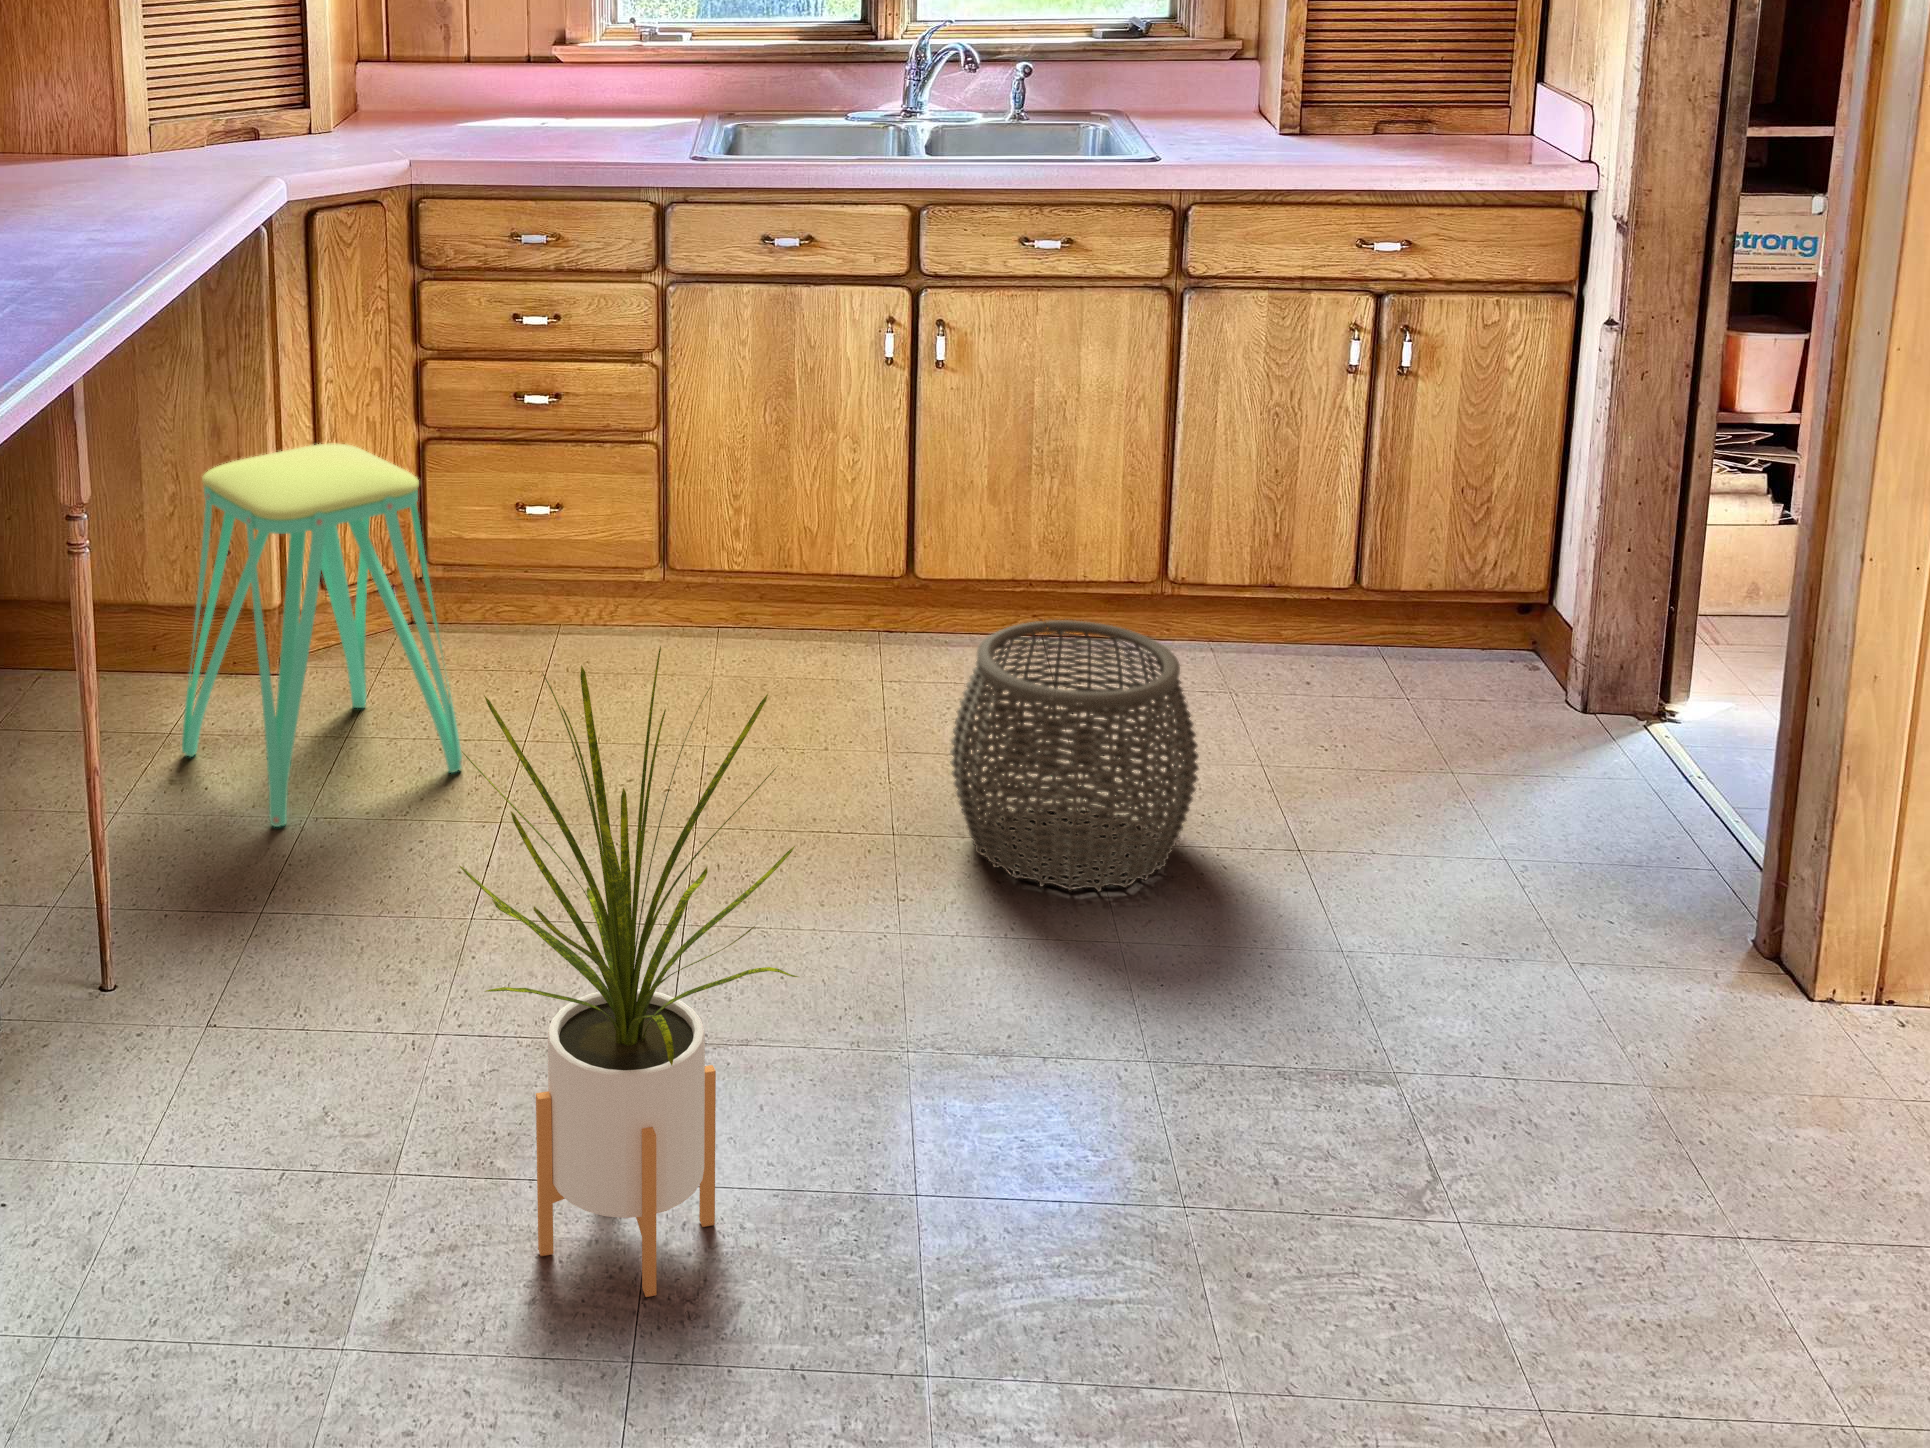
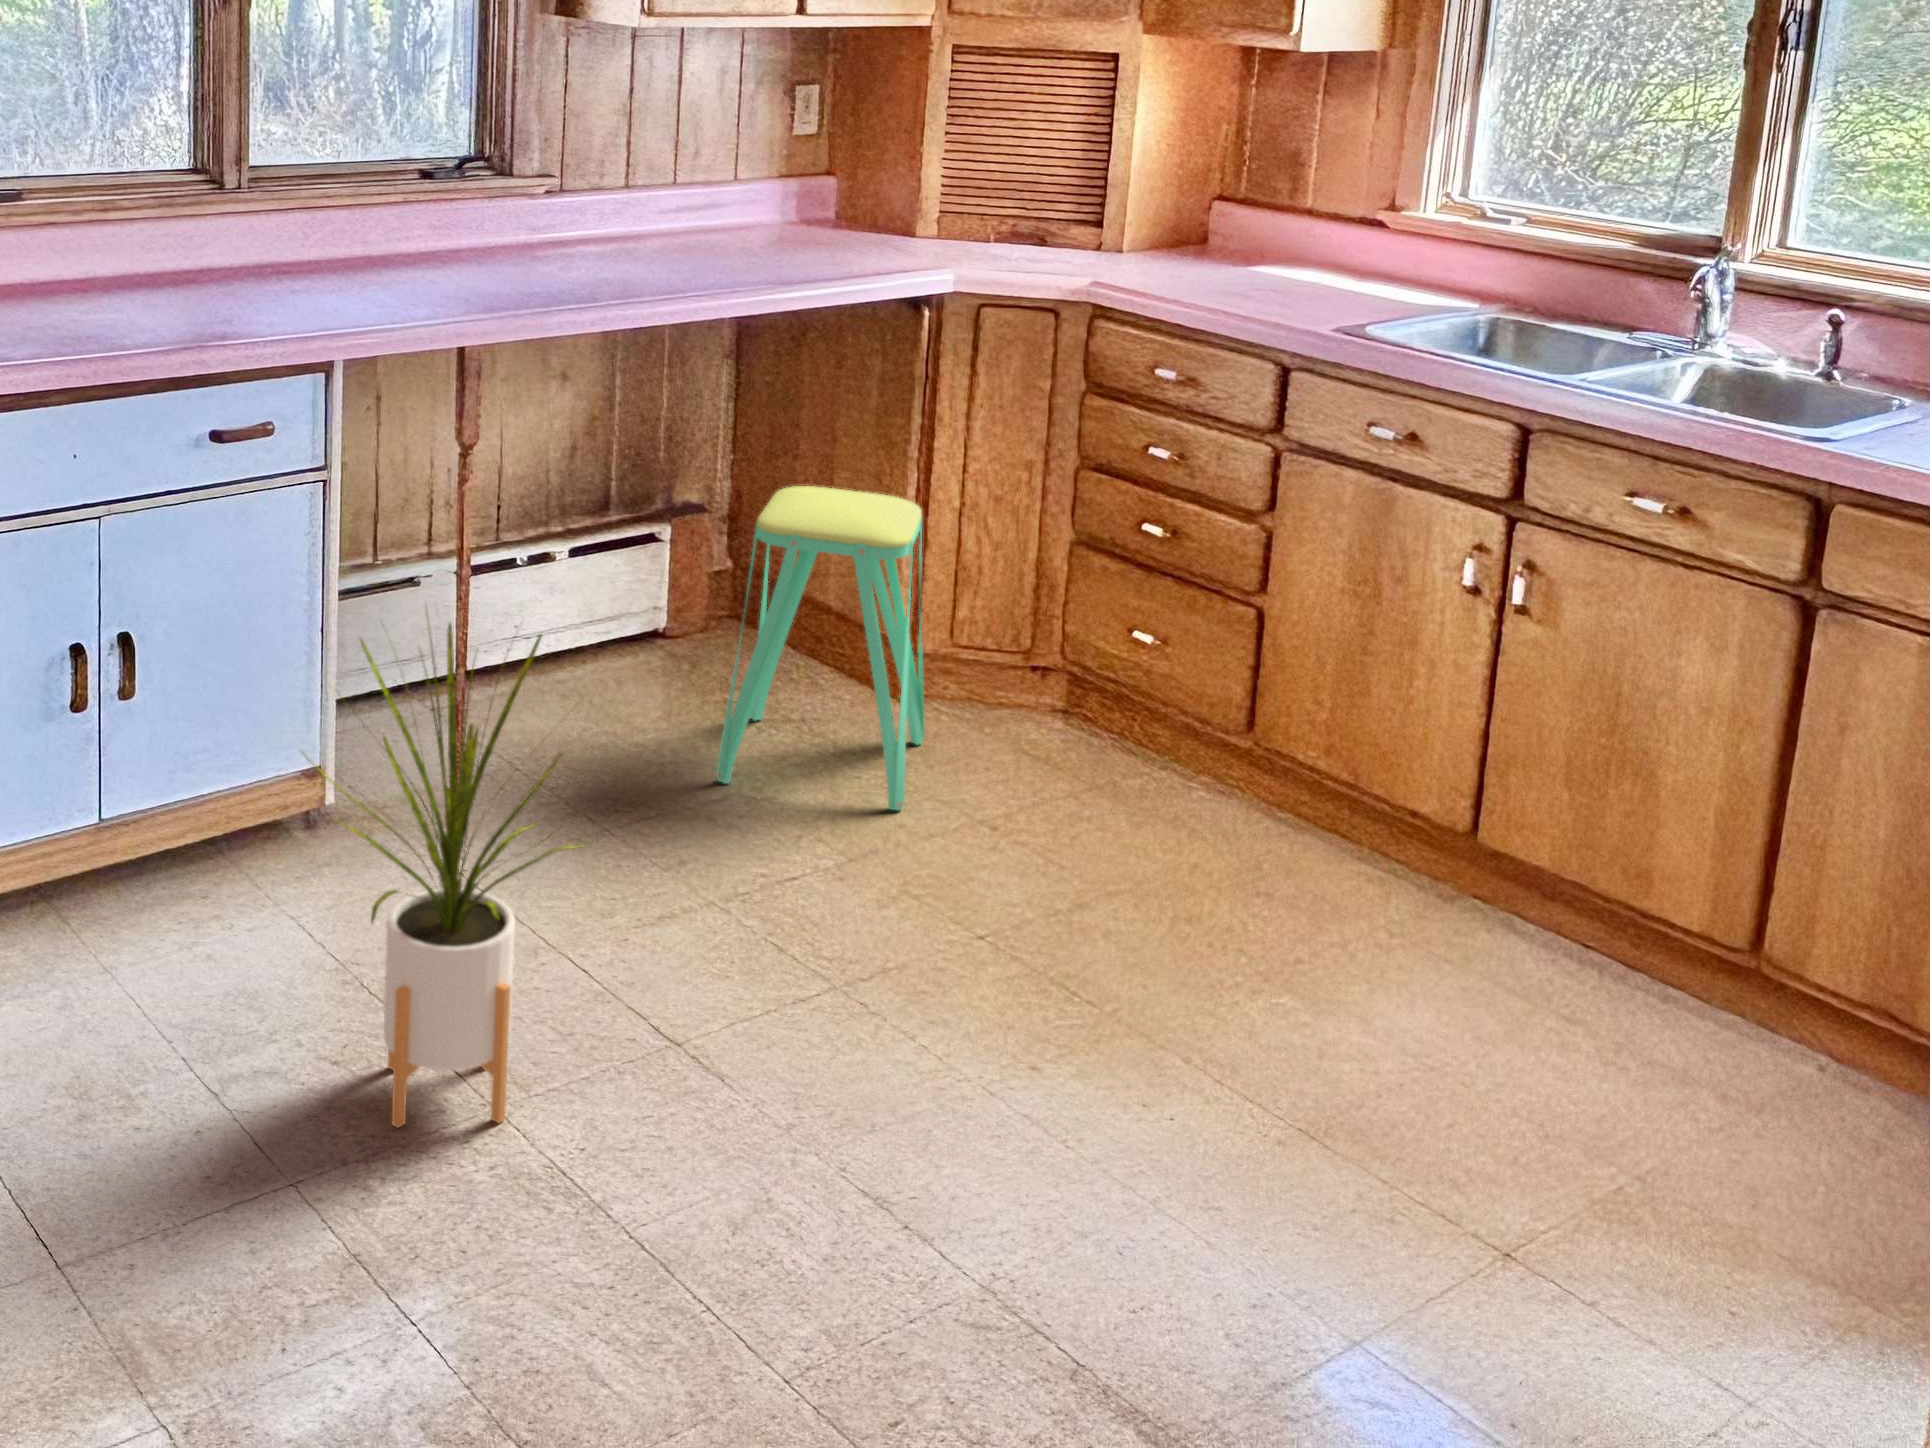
woven basket: present [950,620,1199,891] -> none [1130,855,1415,1175]

